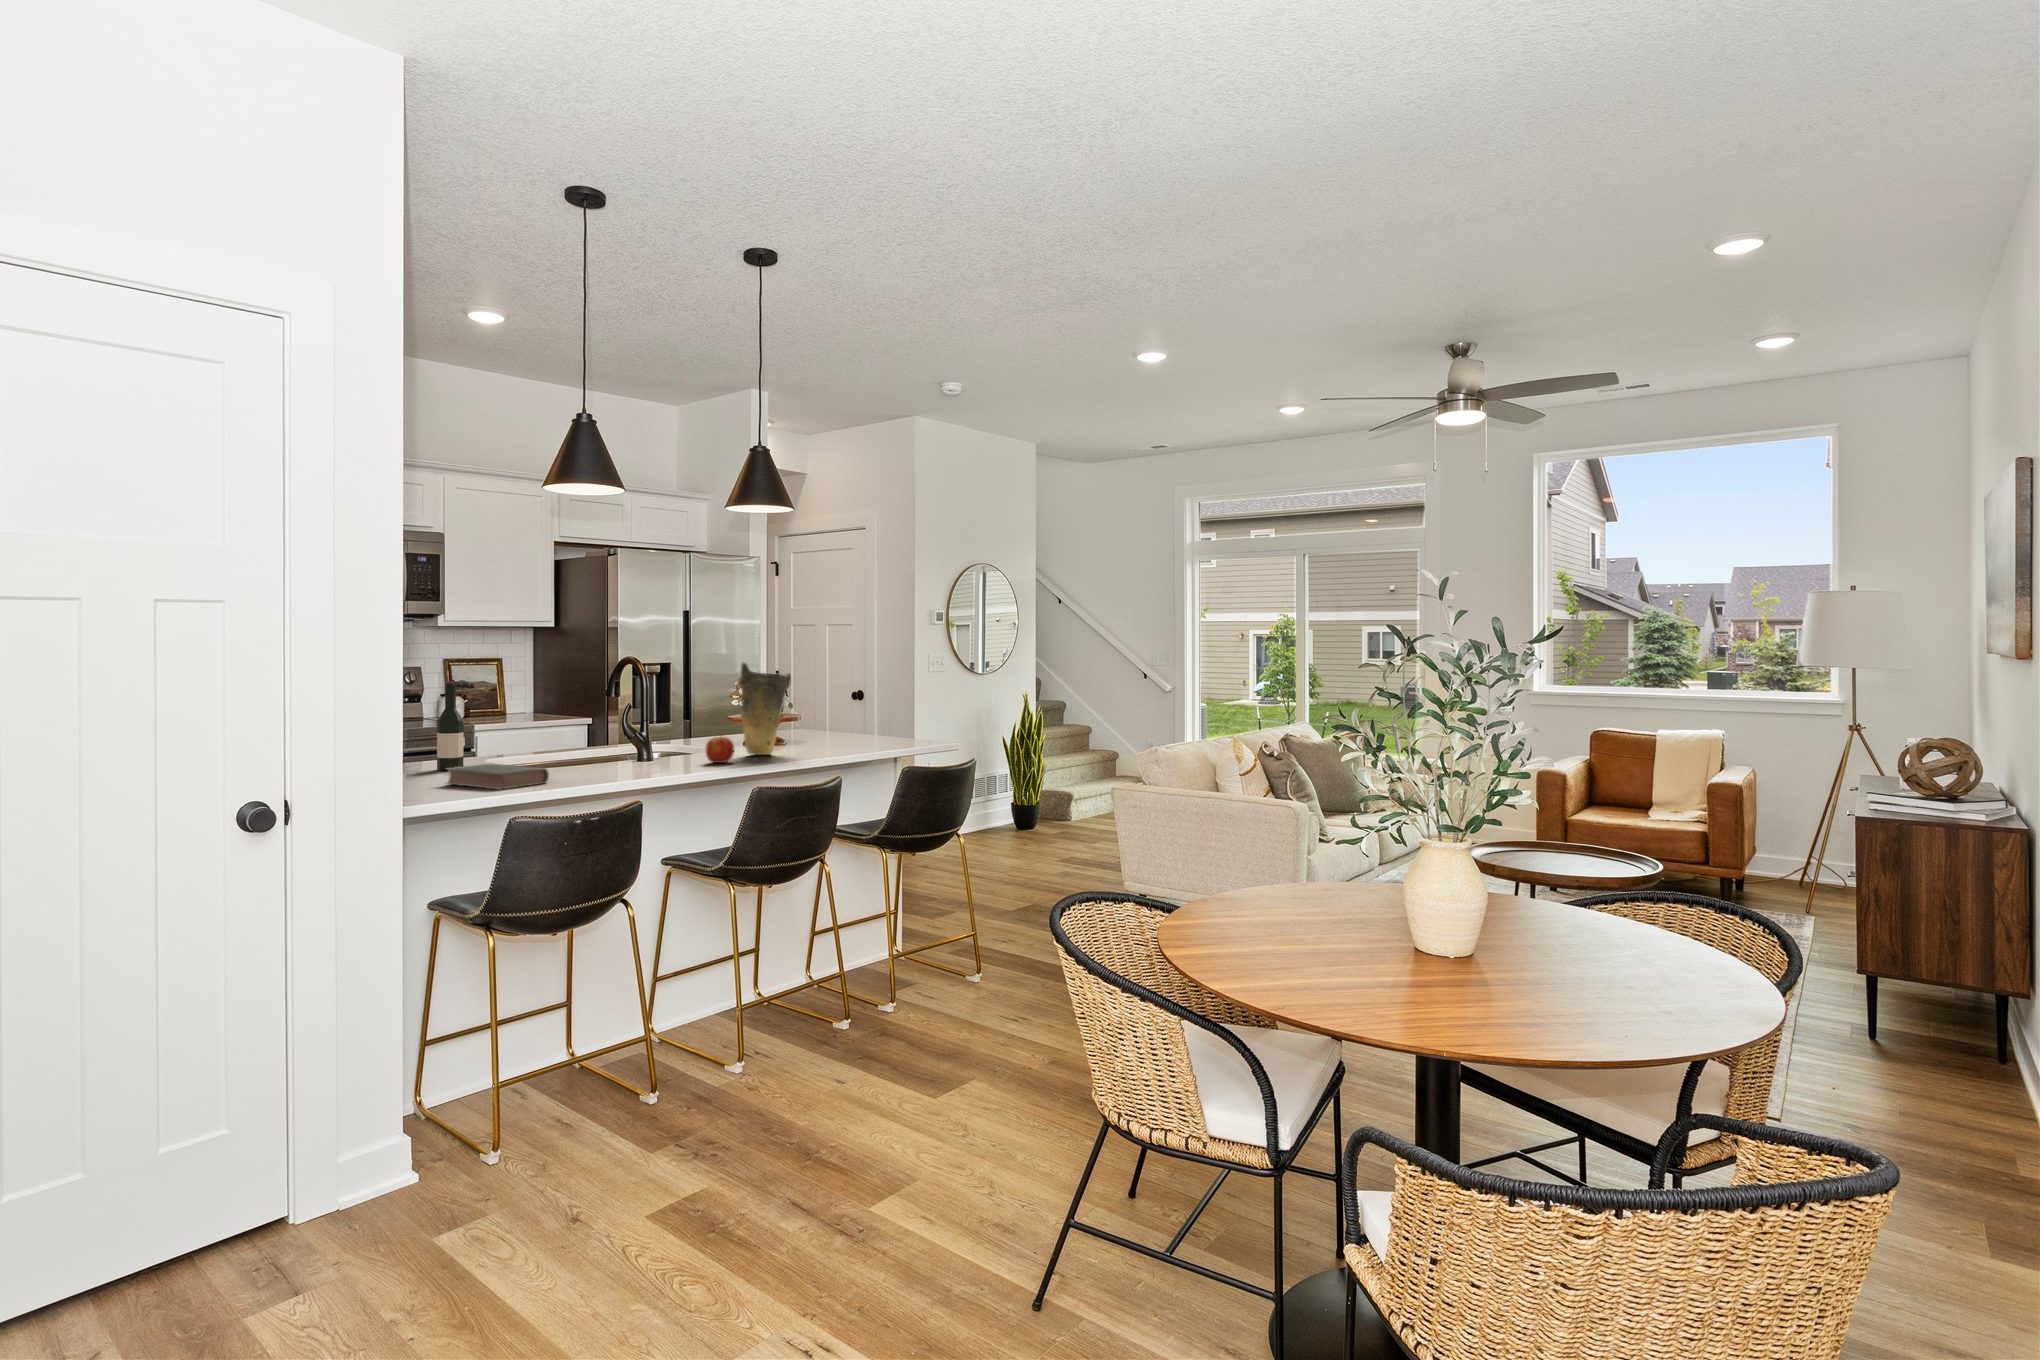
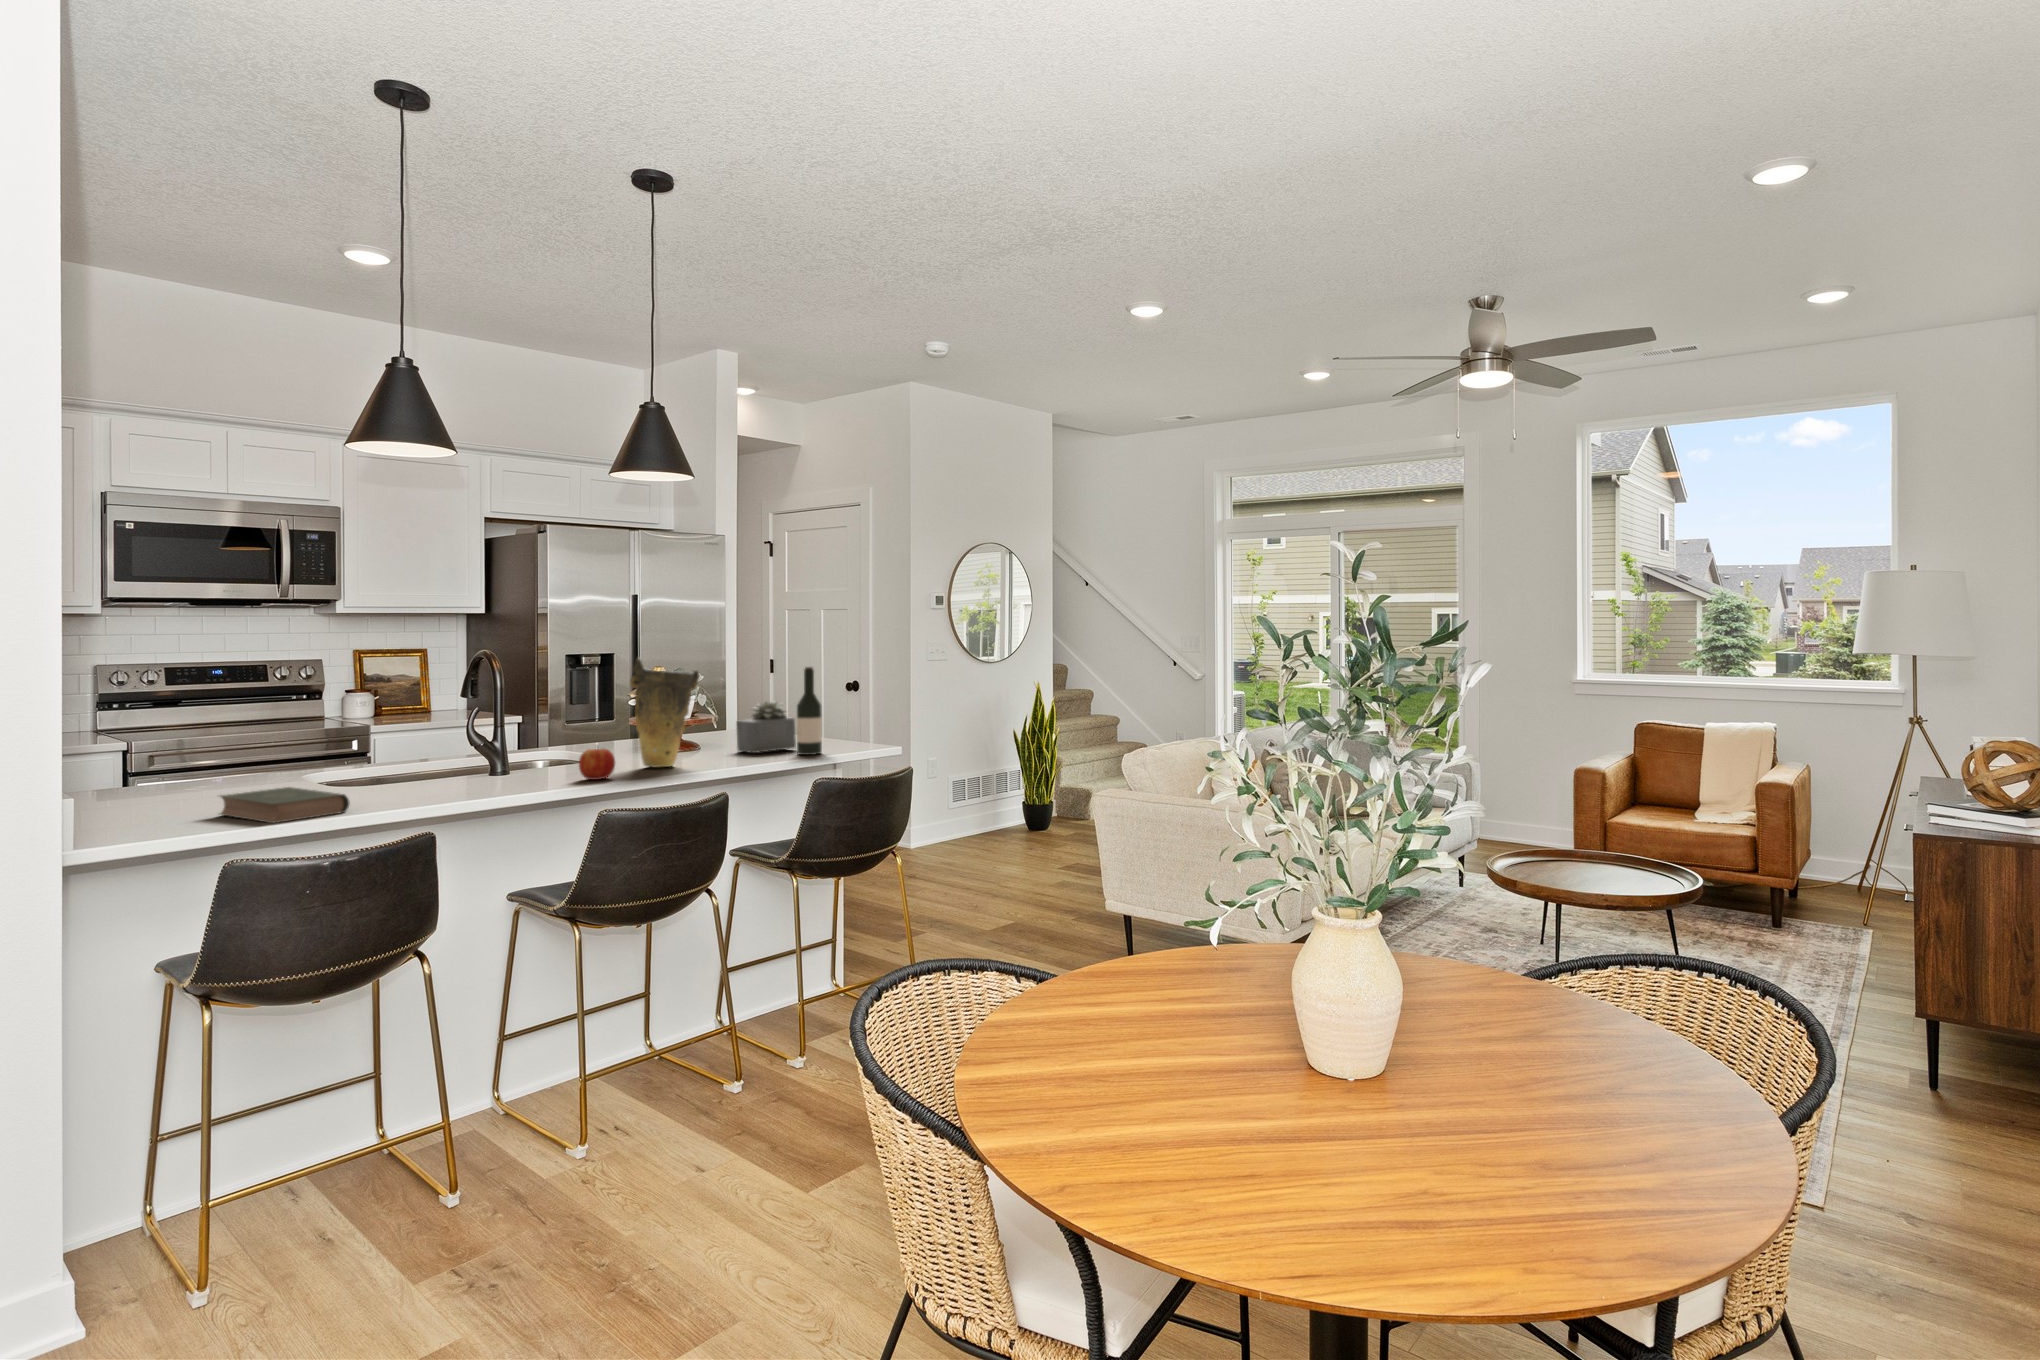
wine bottle: present [437,681,464,770] -> present [797,666,822,755]
succulent plant: none [811,700,862,746] -> present [736,701,796,753]

